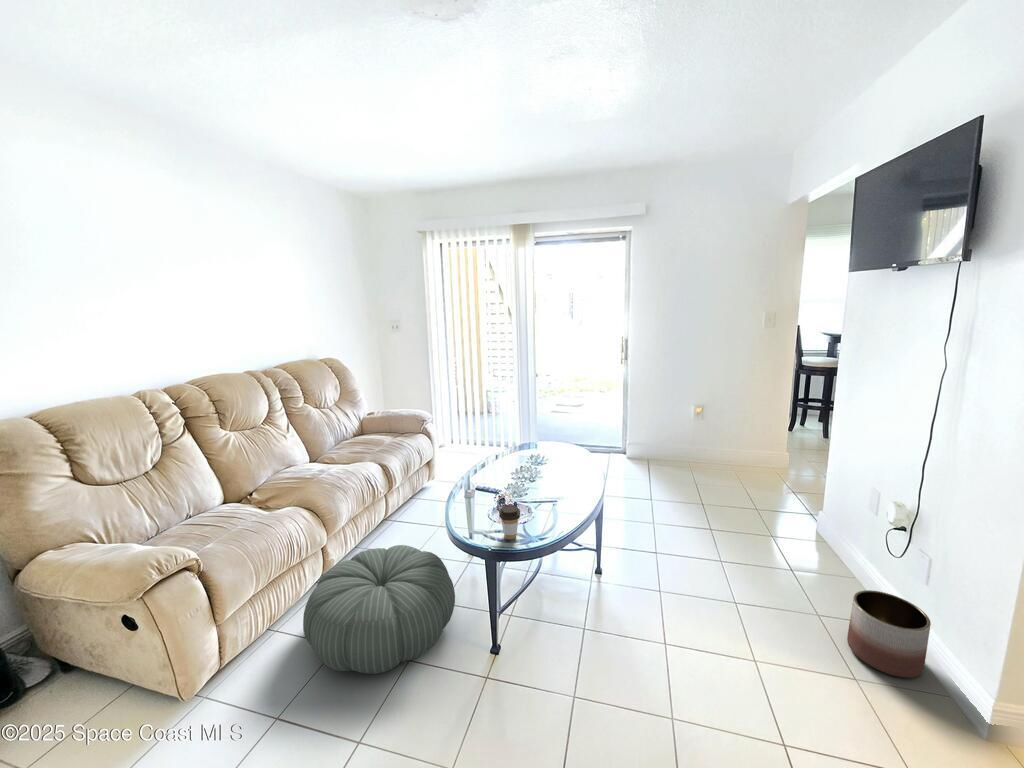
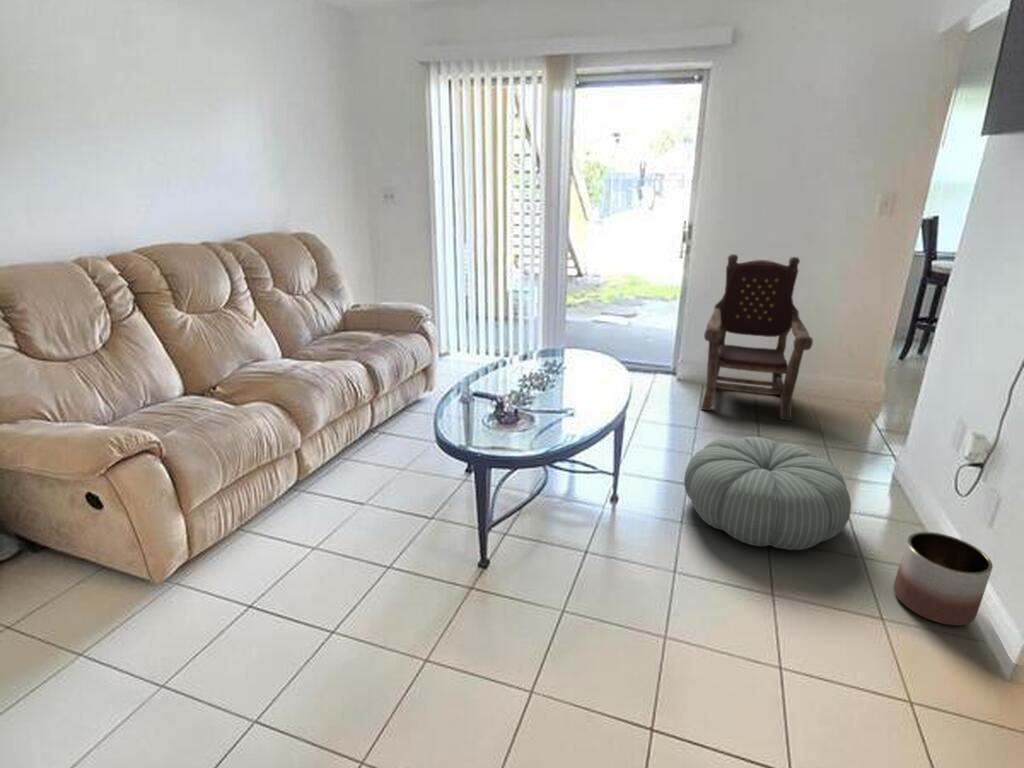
armchair: none [650,361,735,490] -> present [701,254,813,421]
coffee cup: present [499,505,520,539] -> none [495,409,520,448]
pouf: present [303,545,455,674] -> present [684,437,851,550]

